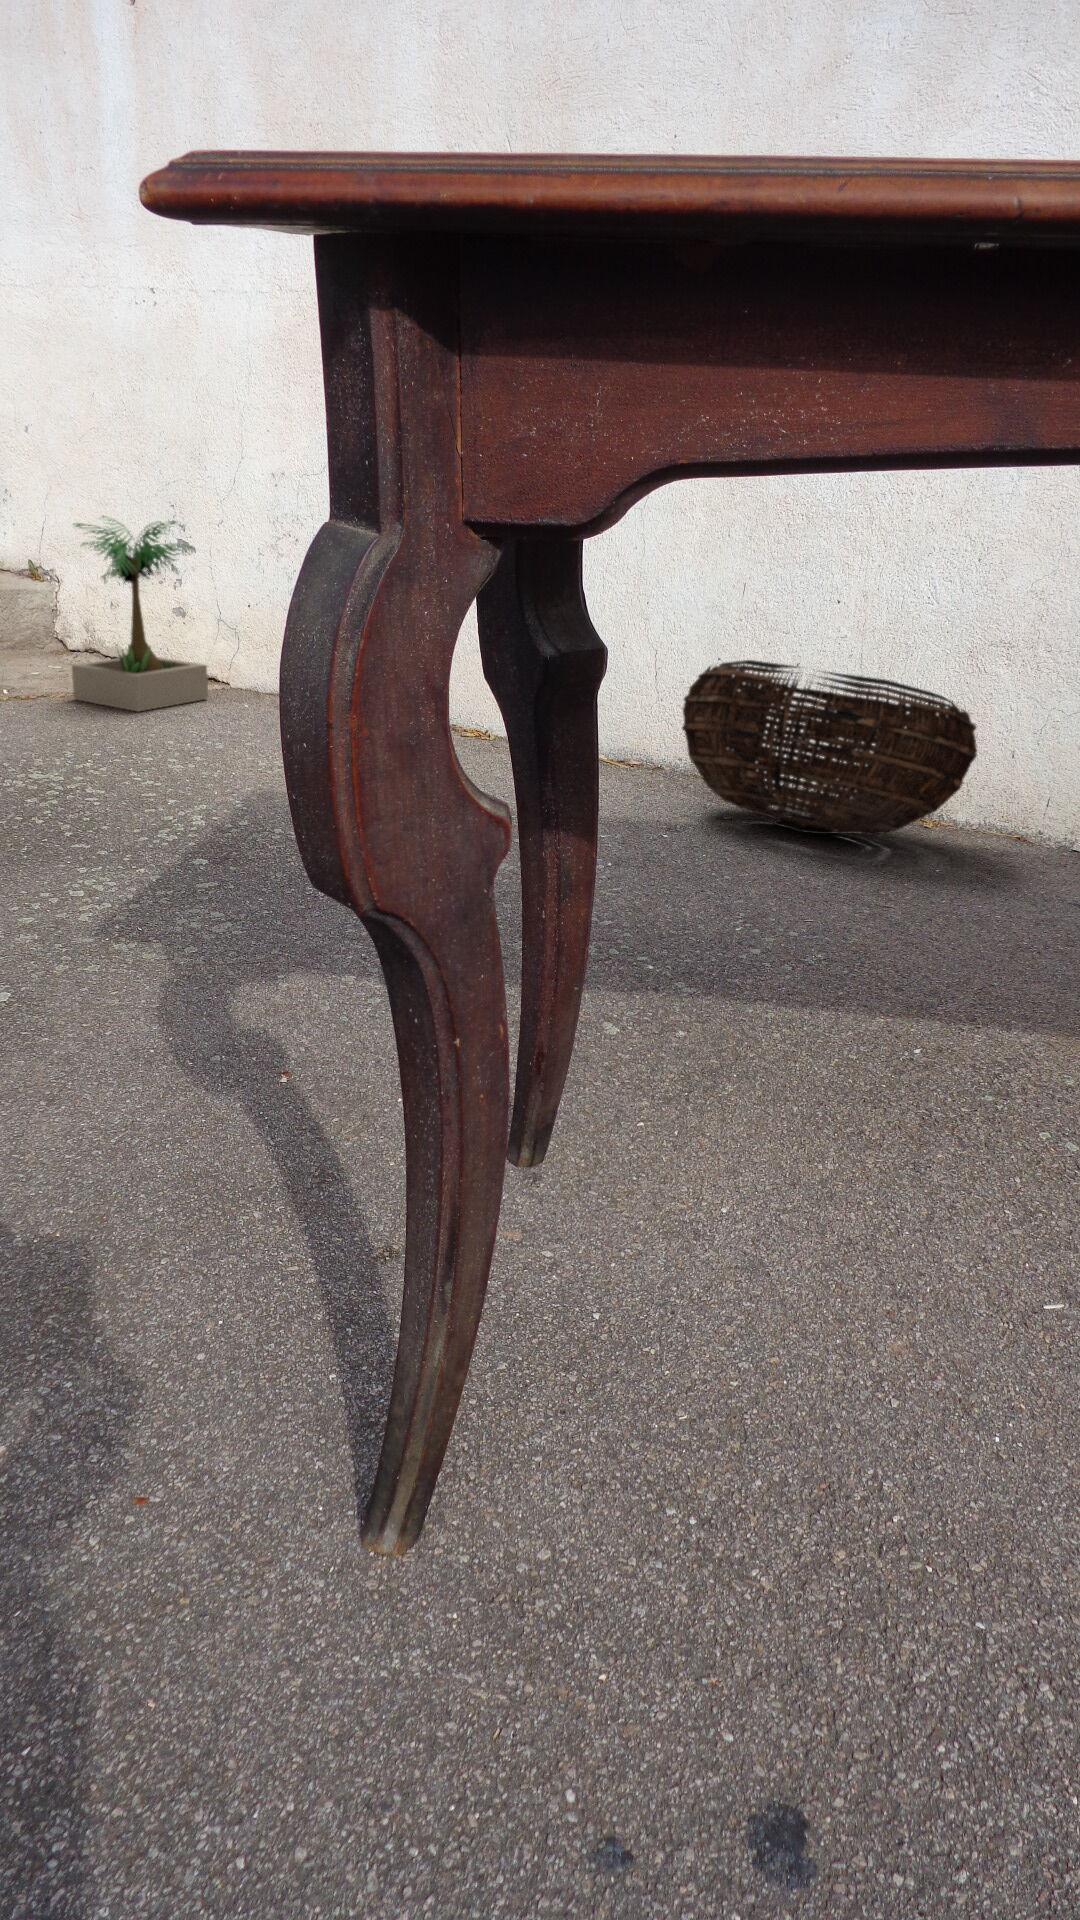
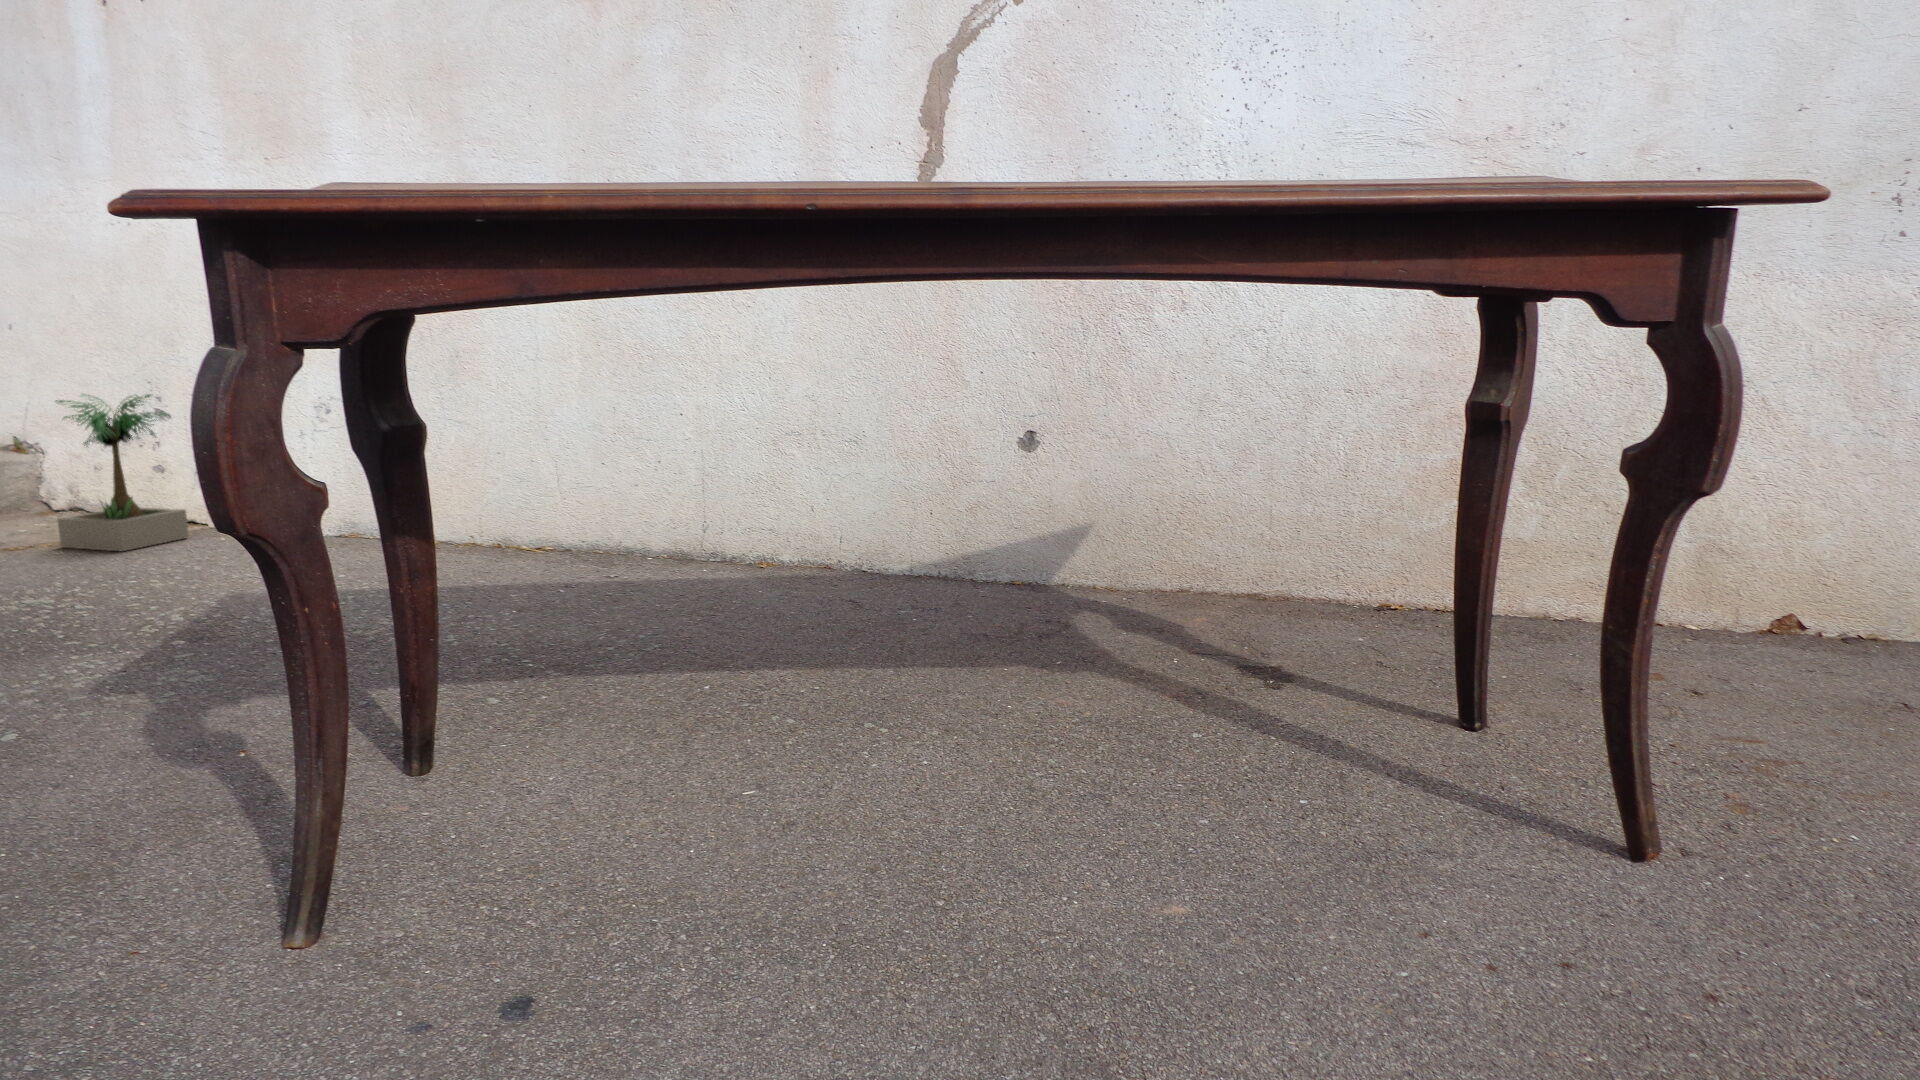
basket: present [682,660,977,836] -> none [575,461,784,581]

